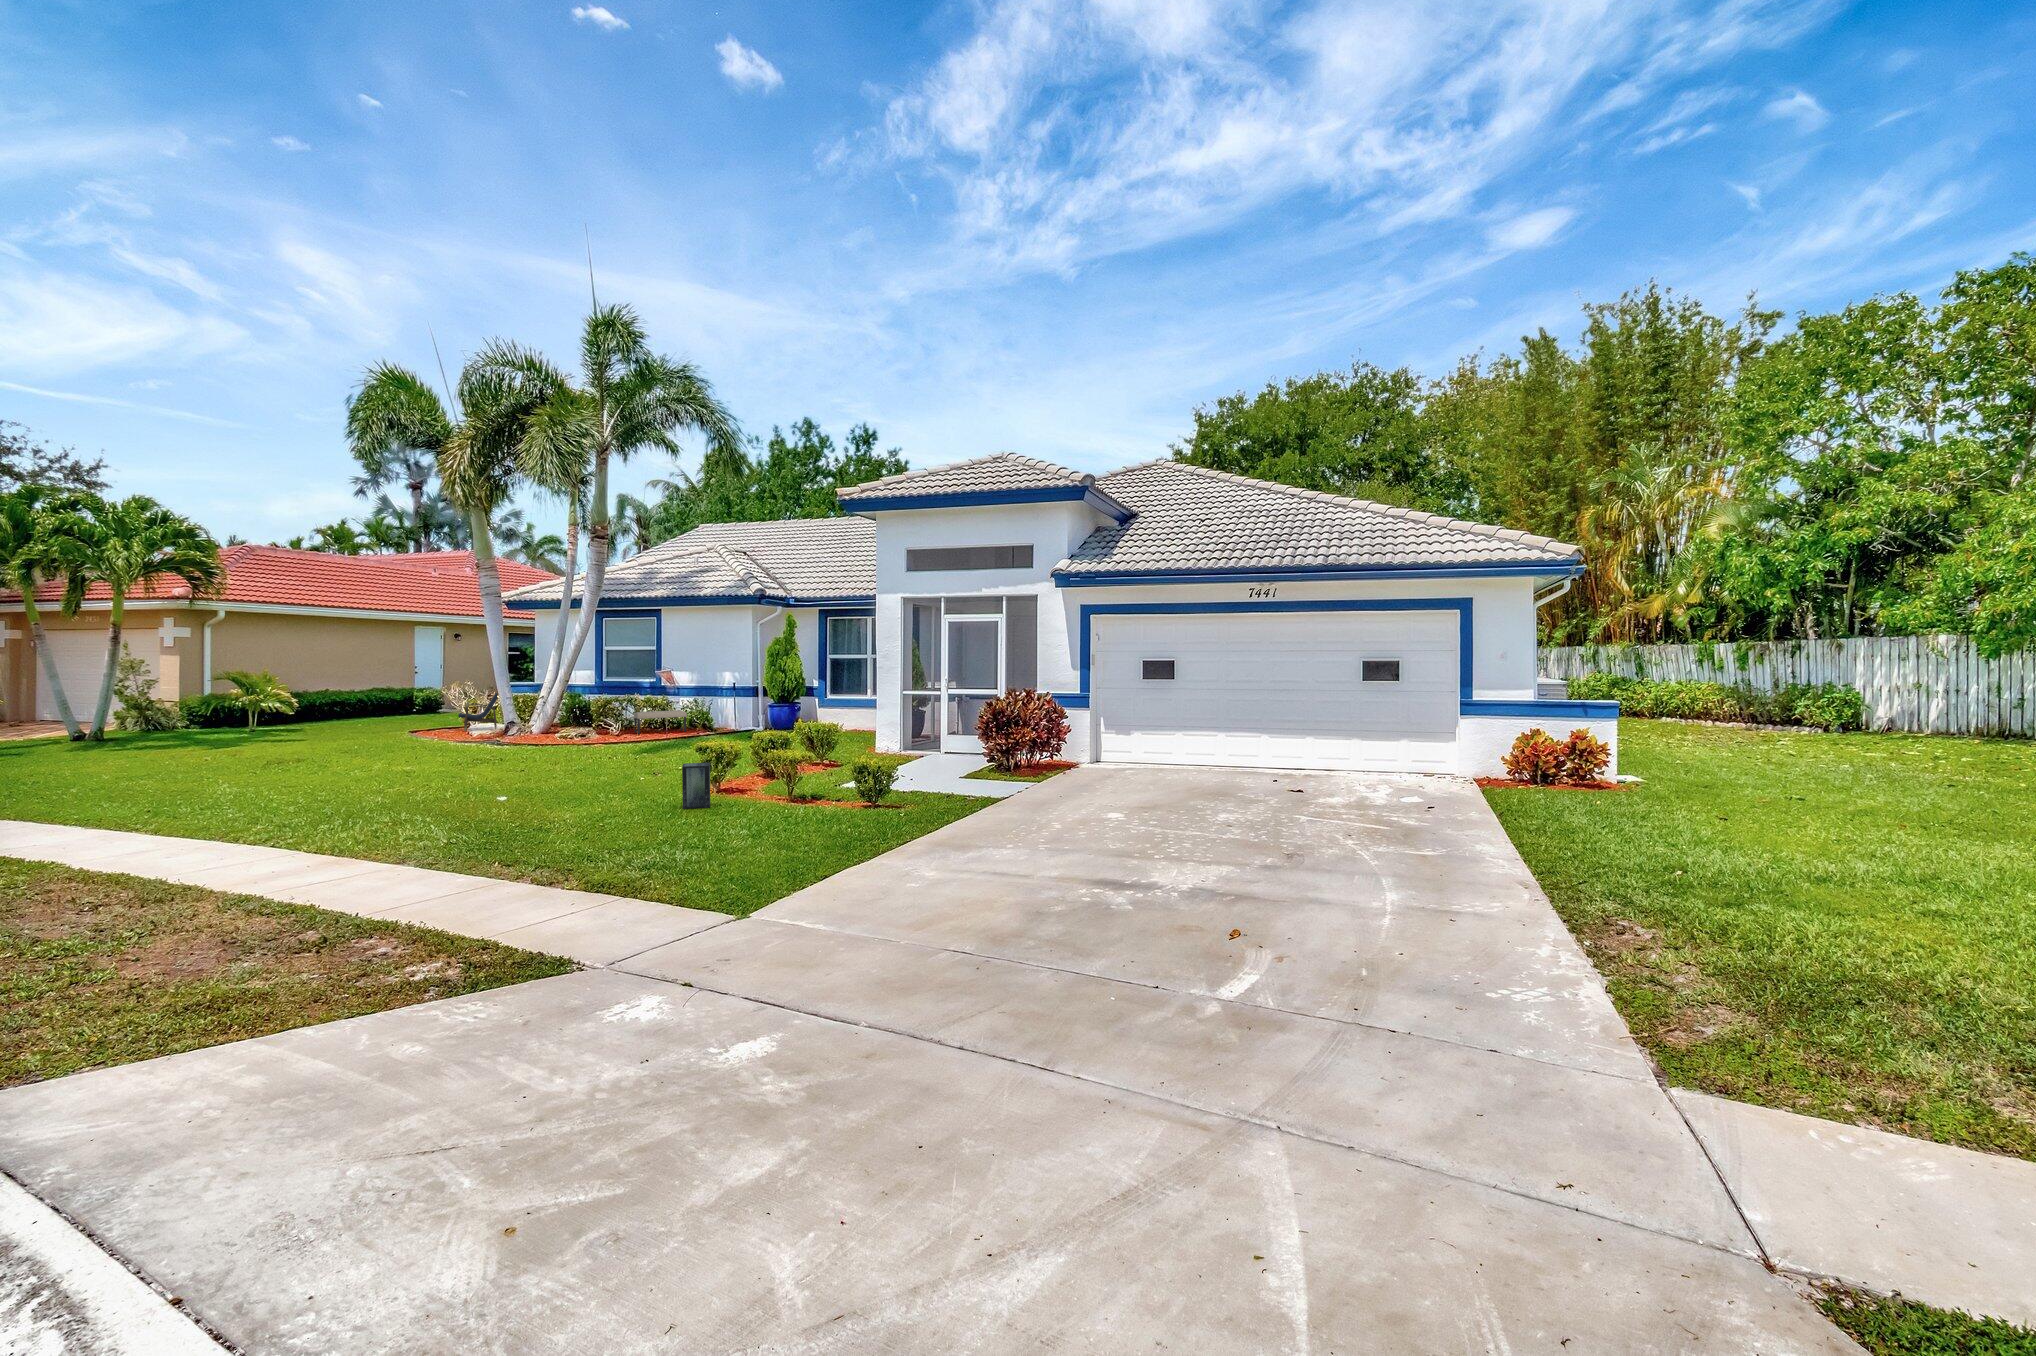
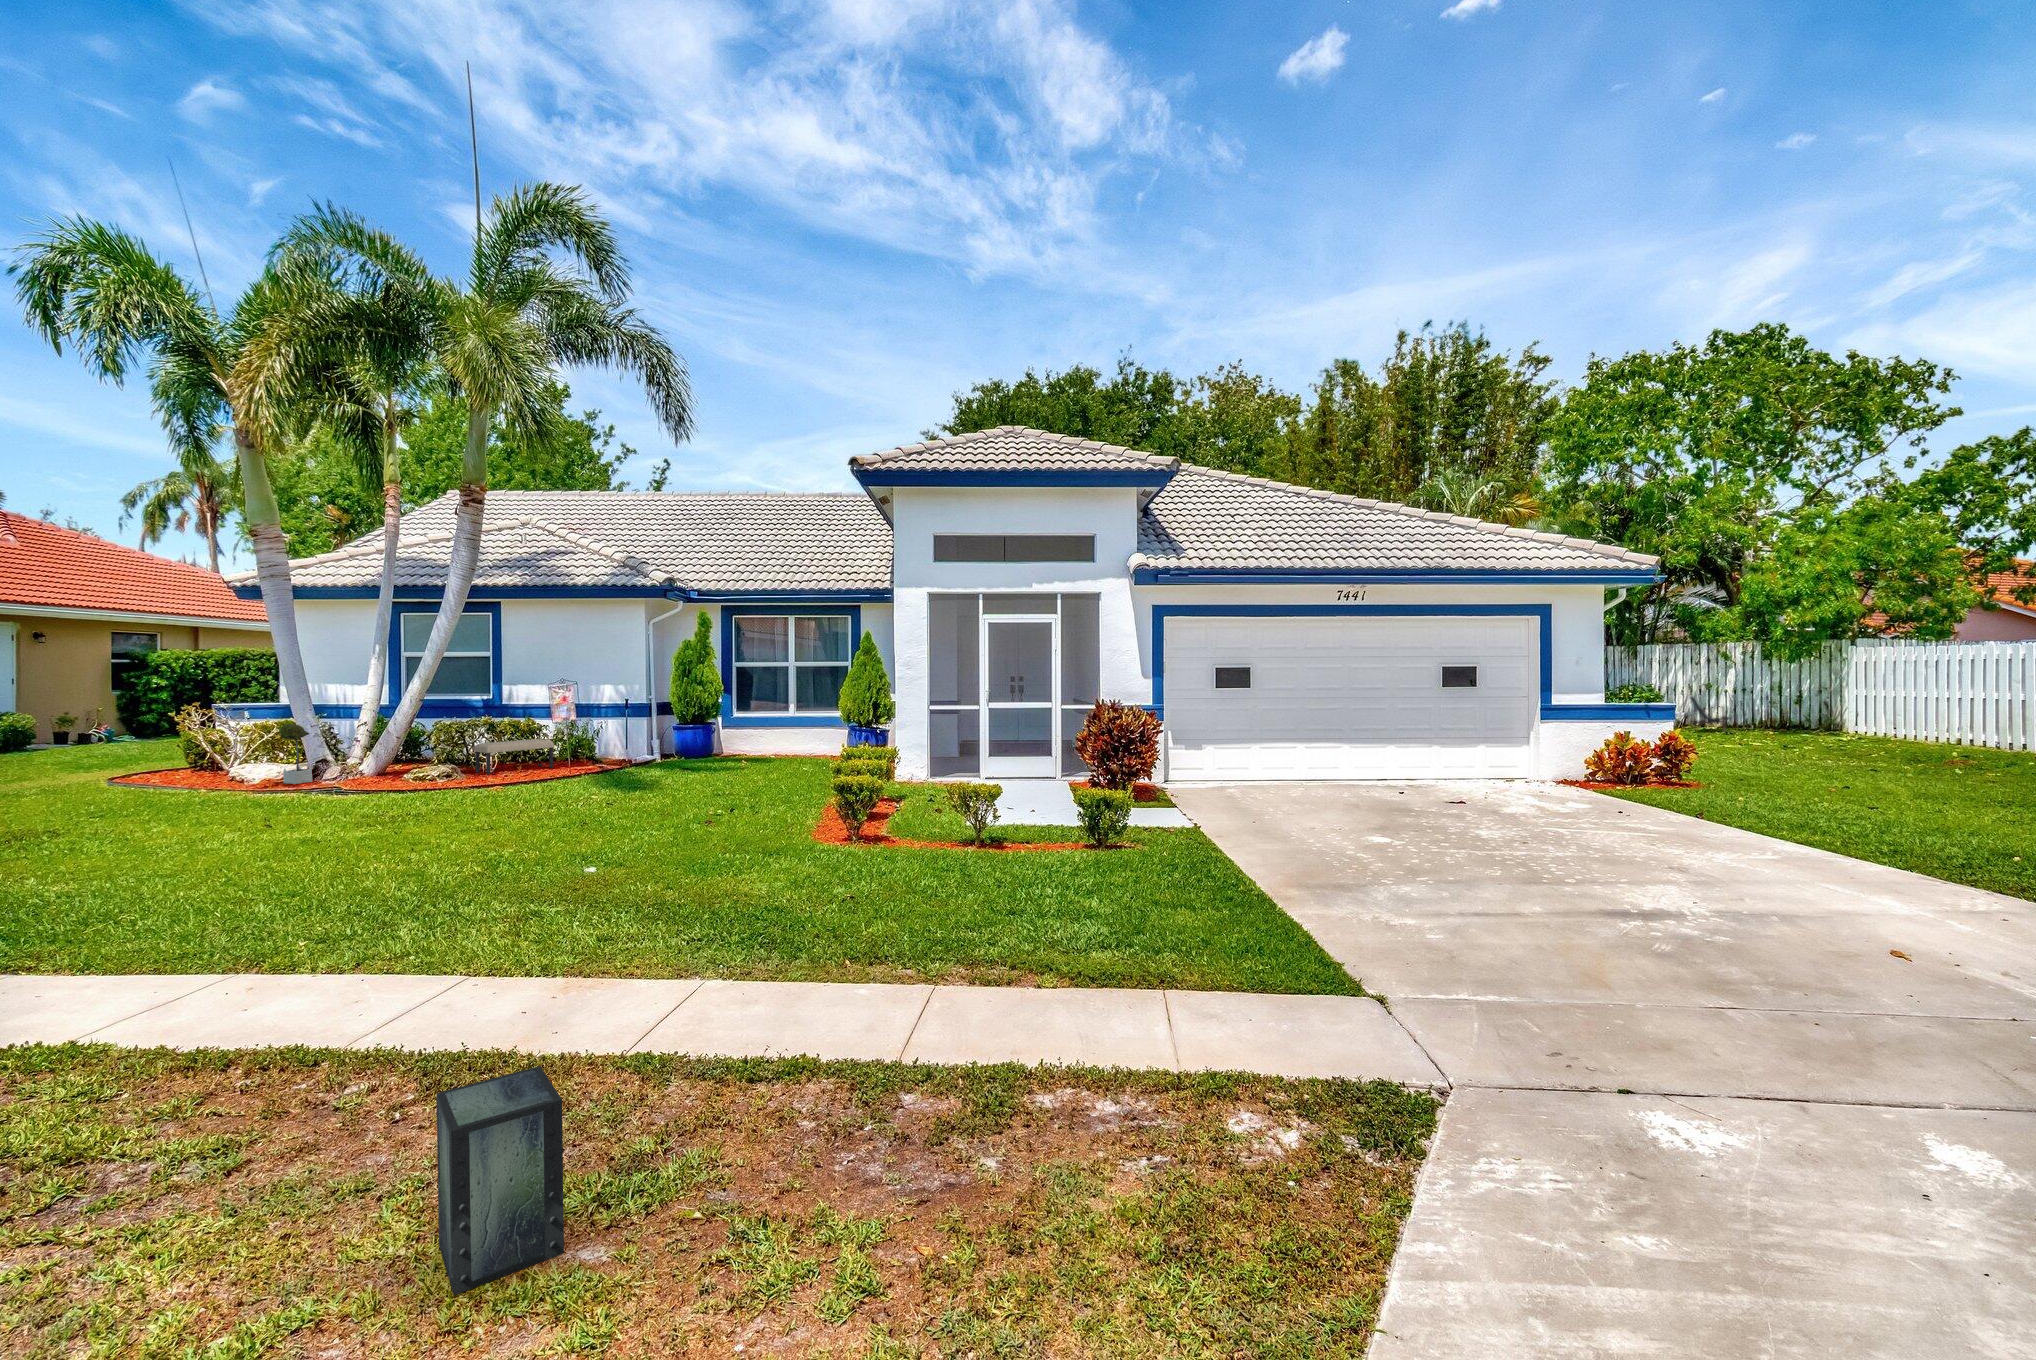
lounge chair: present [458,693,497,731] -> present [1690,696,1731,732]
potted tree: none [519,694,538,735] -> present [279,723,312,784]
storage box: present [682,763,710,809] -> present [436,1066,564,1295]

